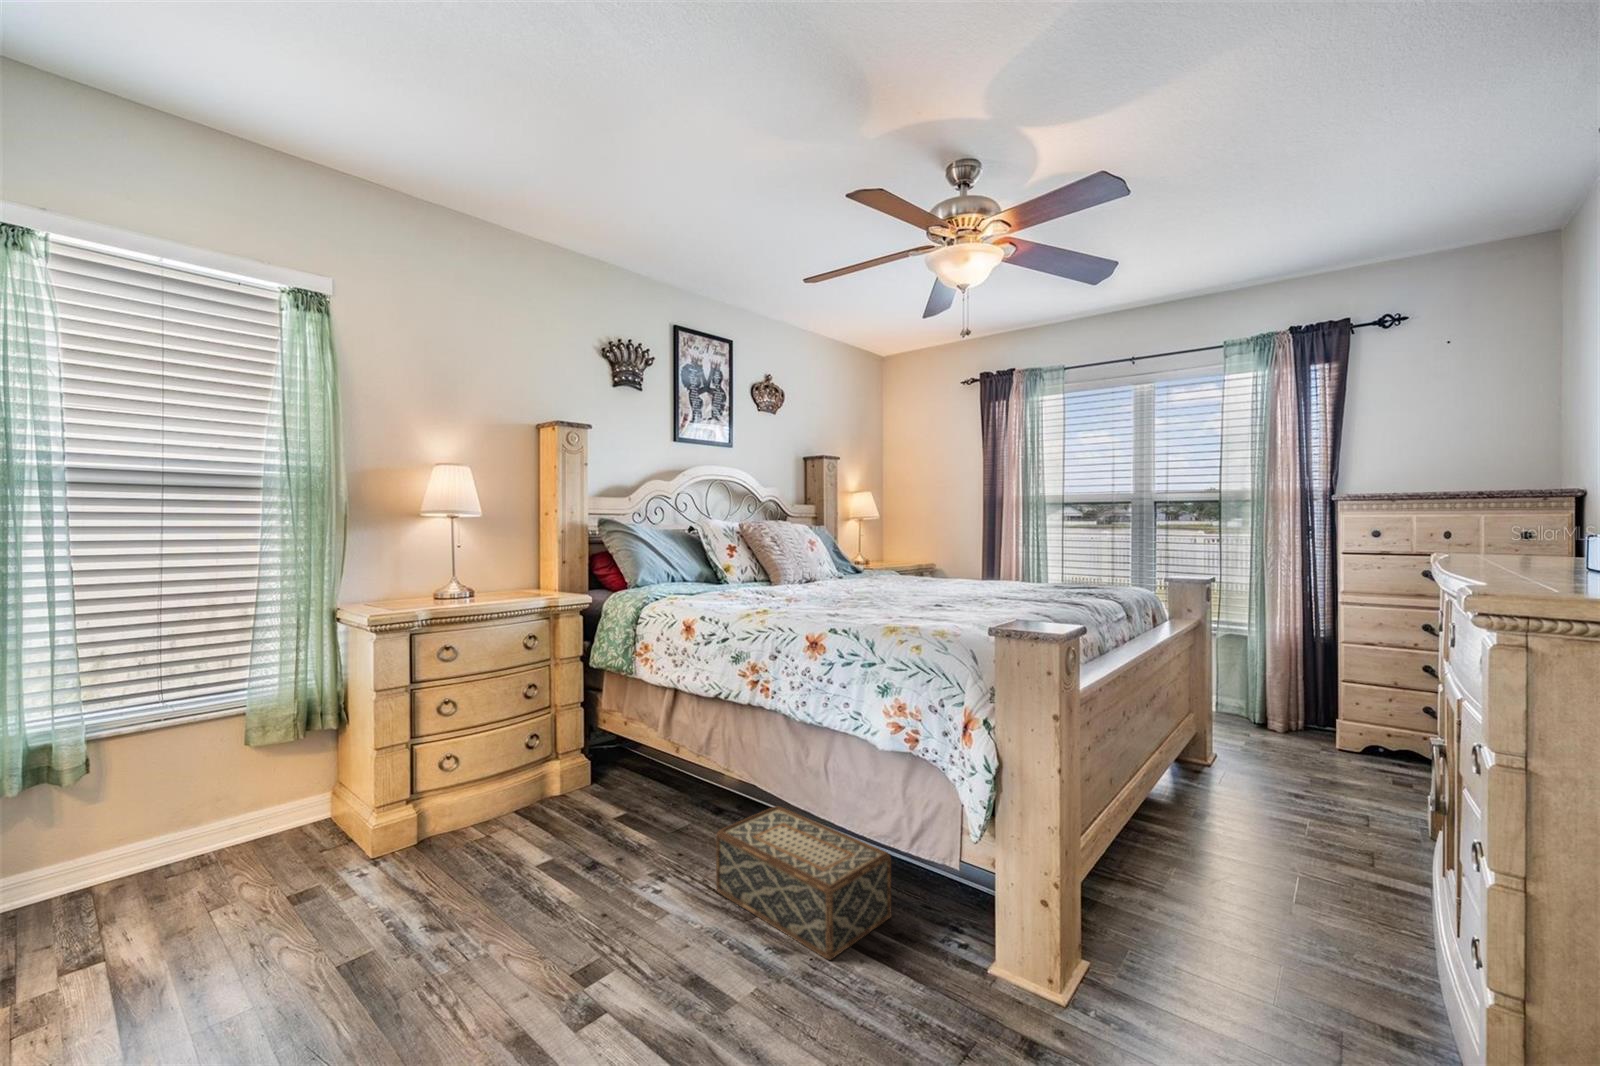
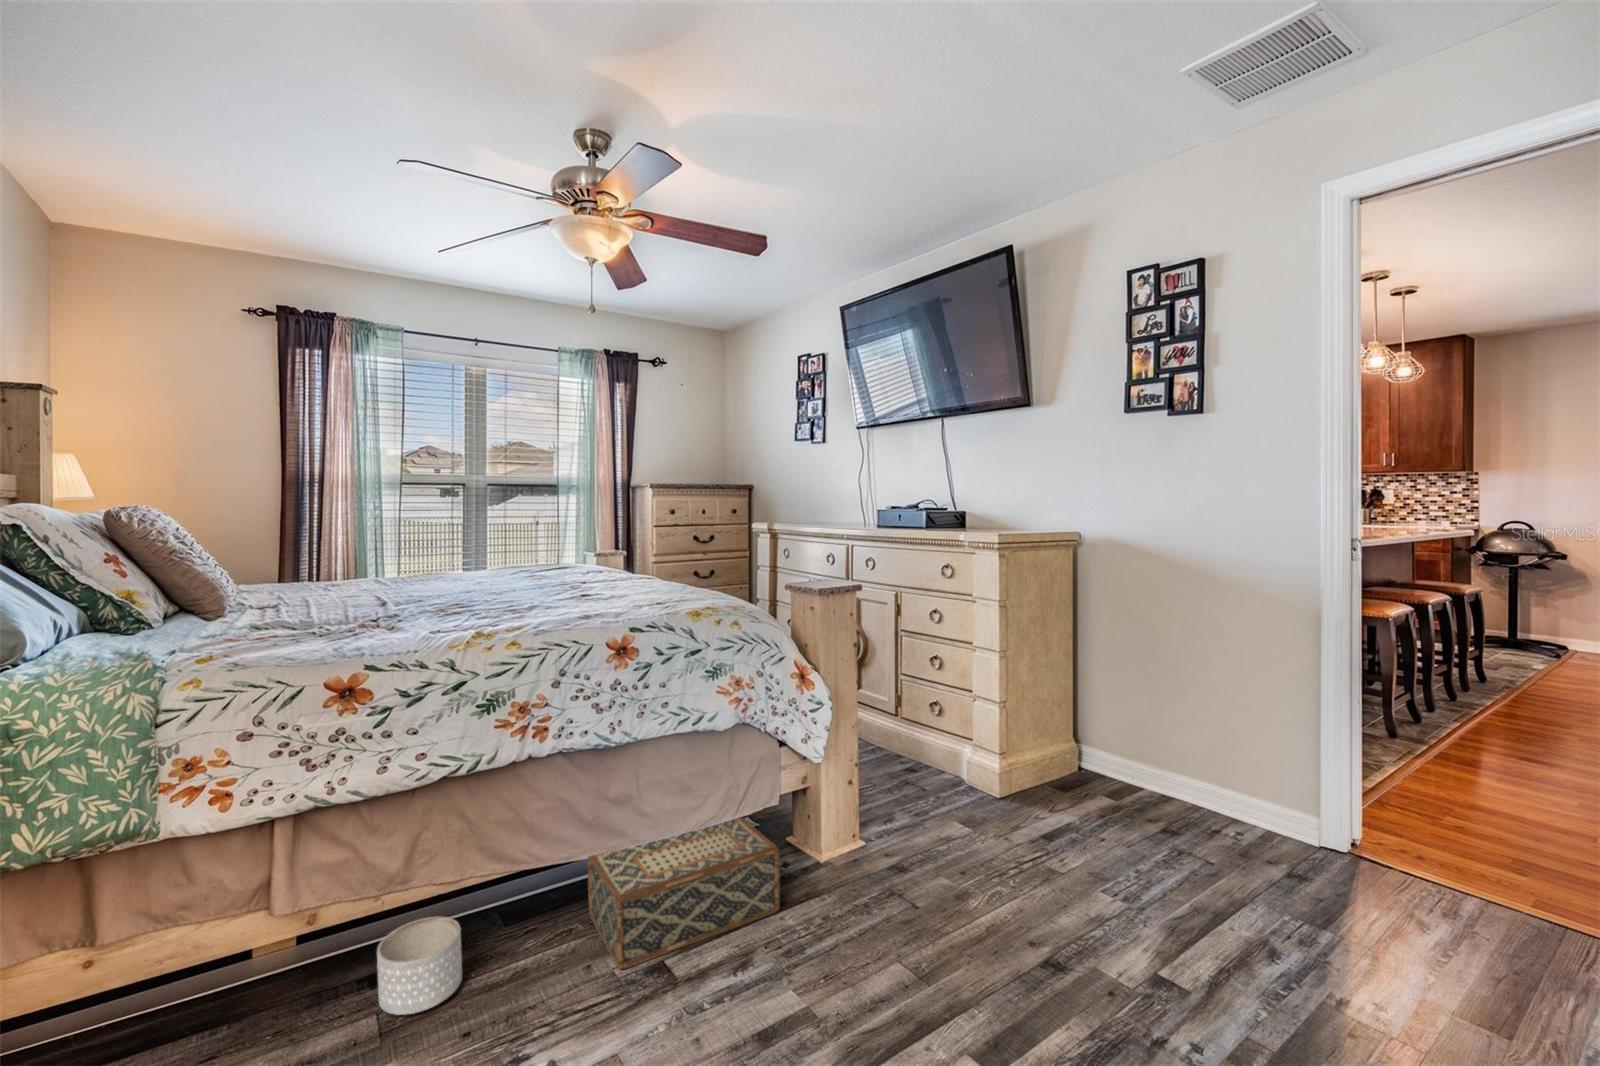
planter: none [660,784,708,838] -> present [377,917,462,1015]

